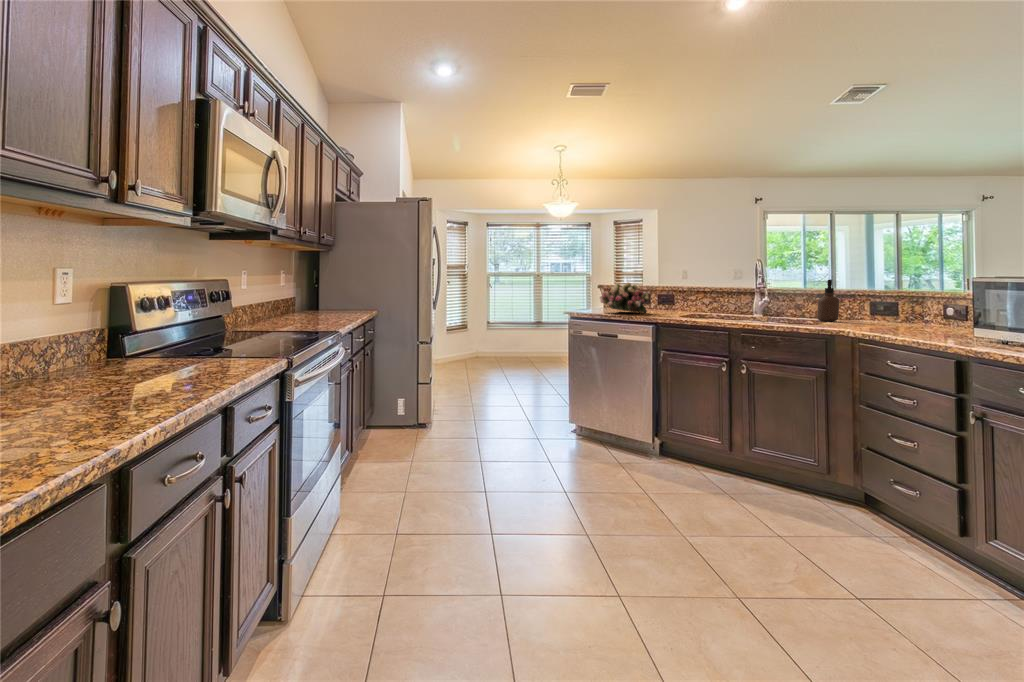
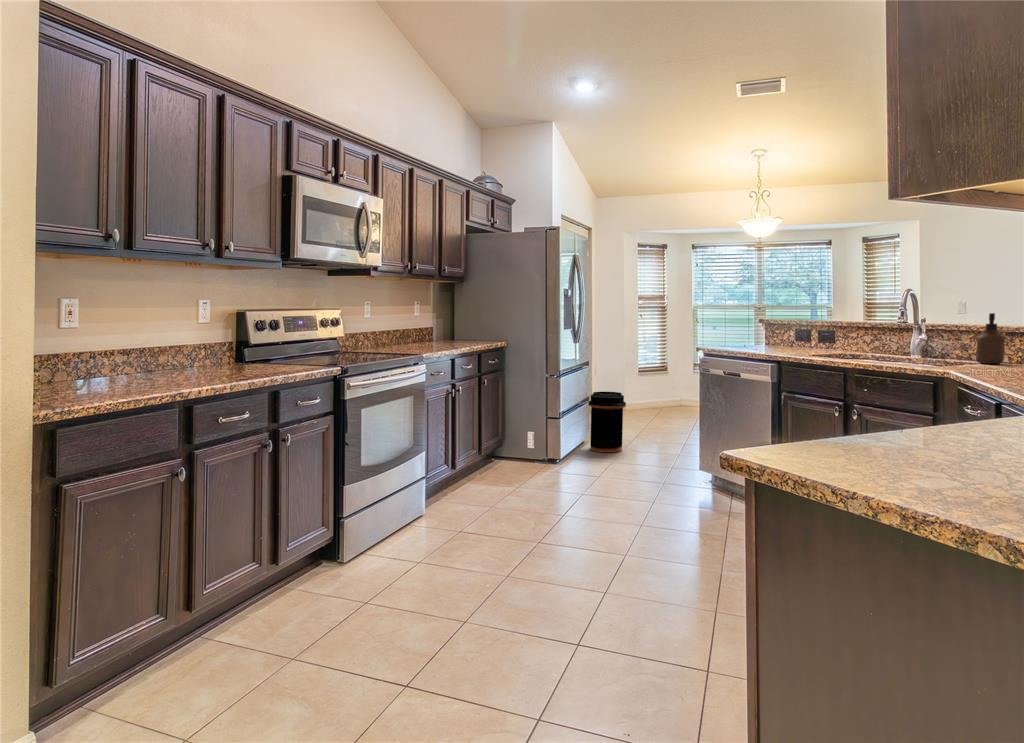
flower arrangement: present [600,283,649,313] -> none [727,319,784,352]
trash can: none [447,353,483,412] -> present [588,392,626,452]

